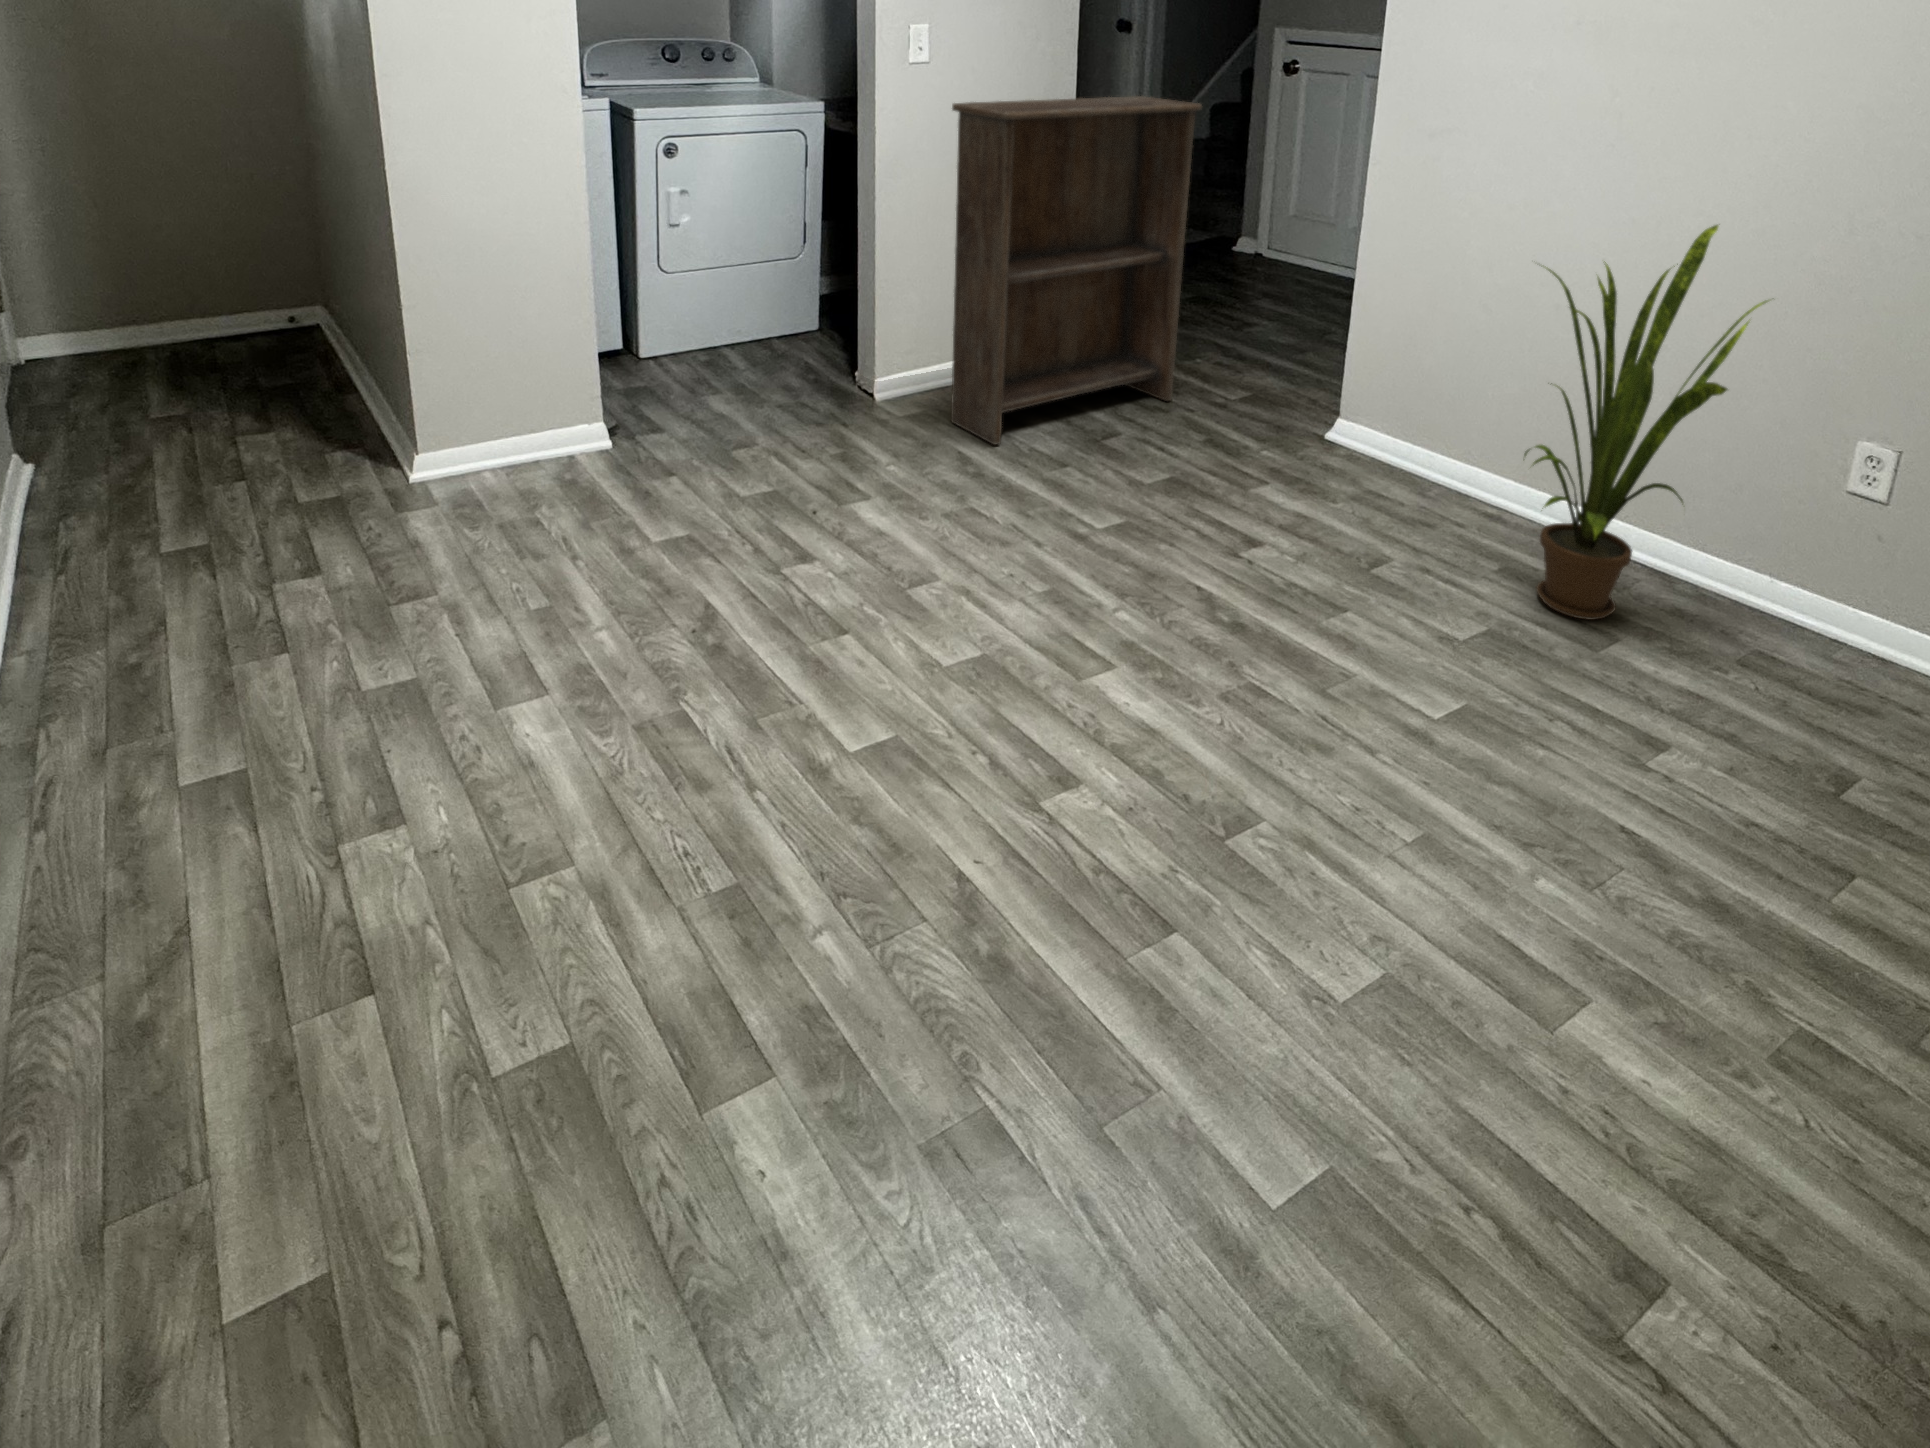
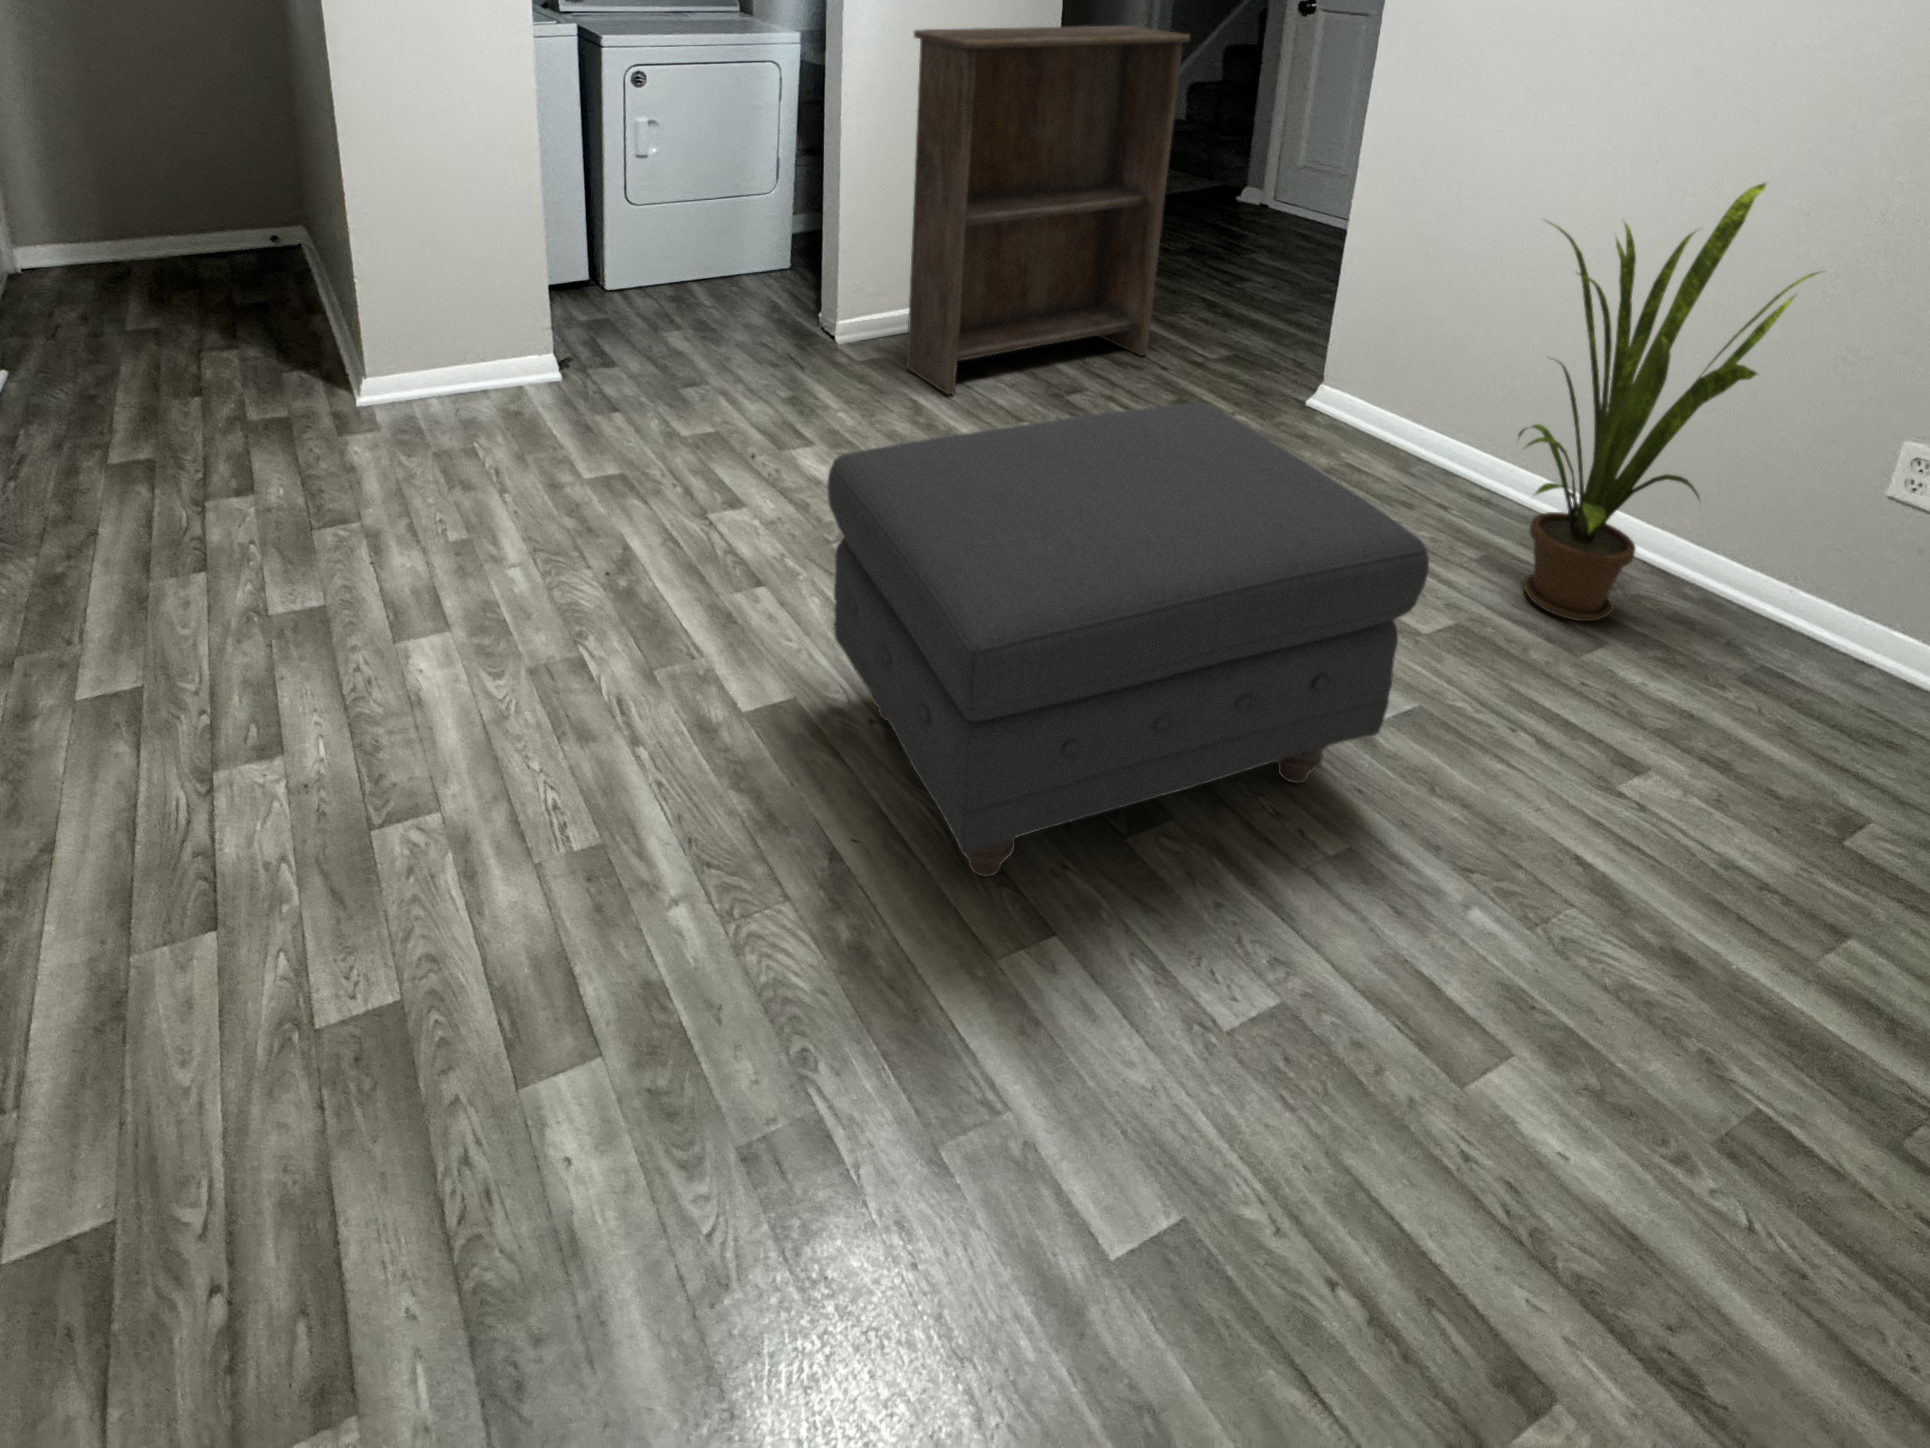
ottoman: none [931,436,1478,883] -> present [827,402,1429,877]

